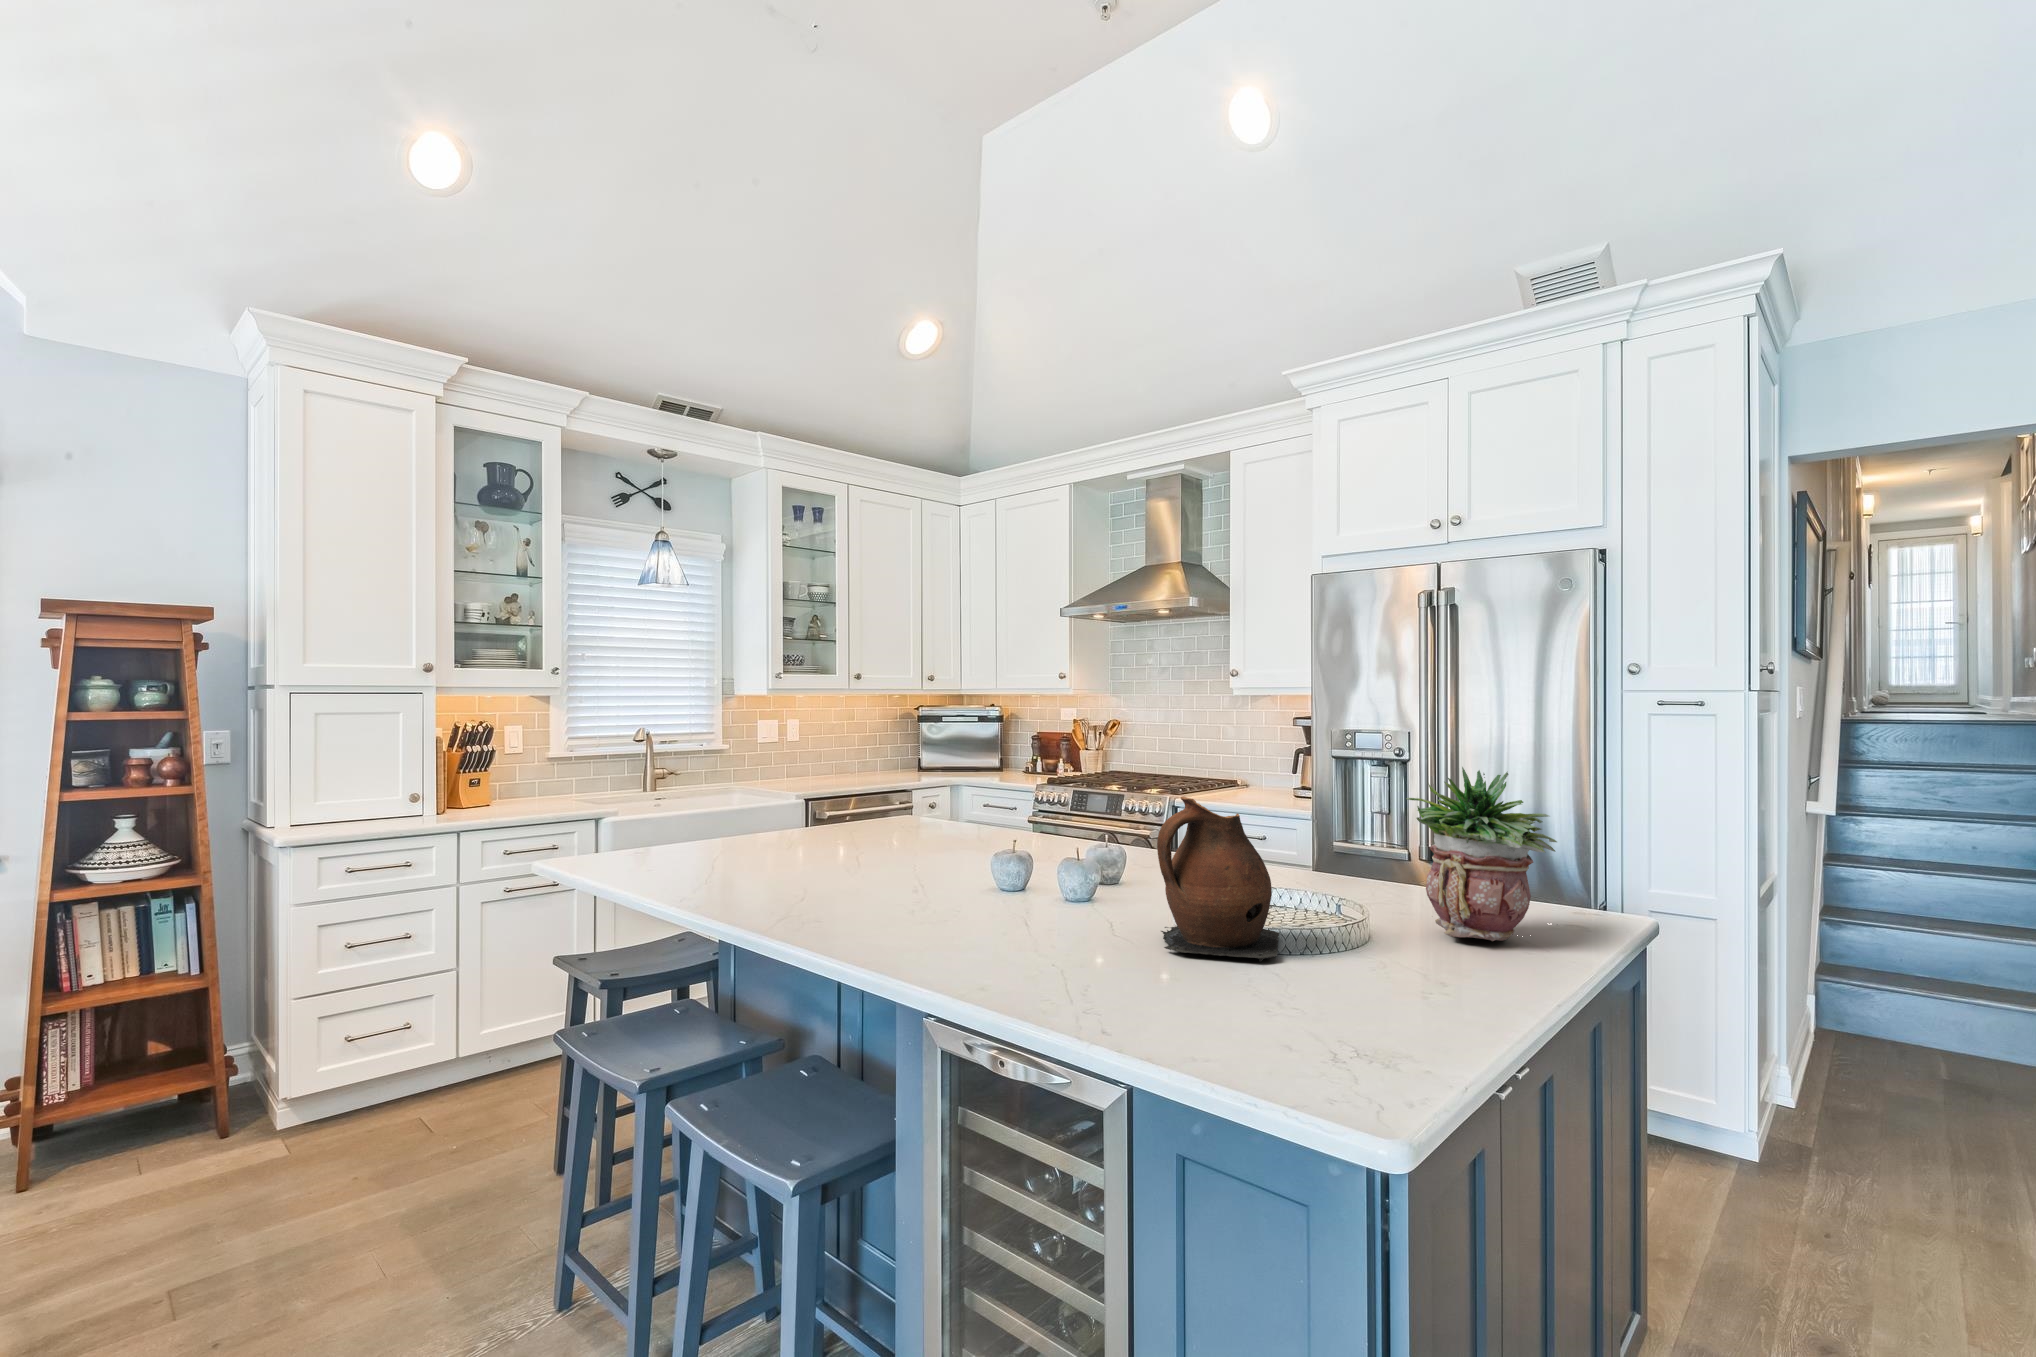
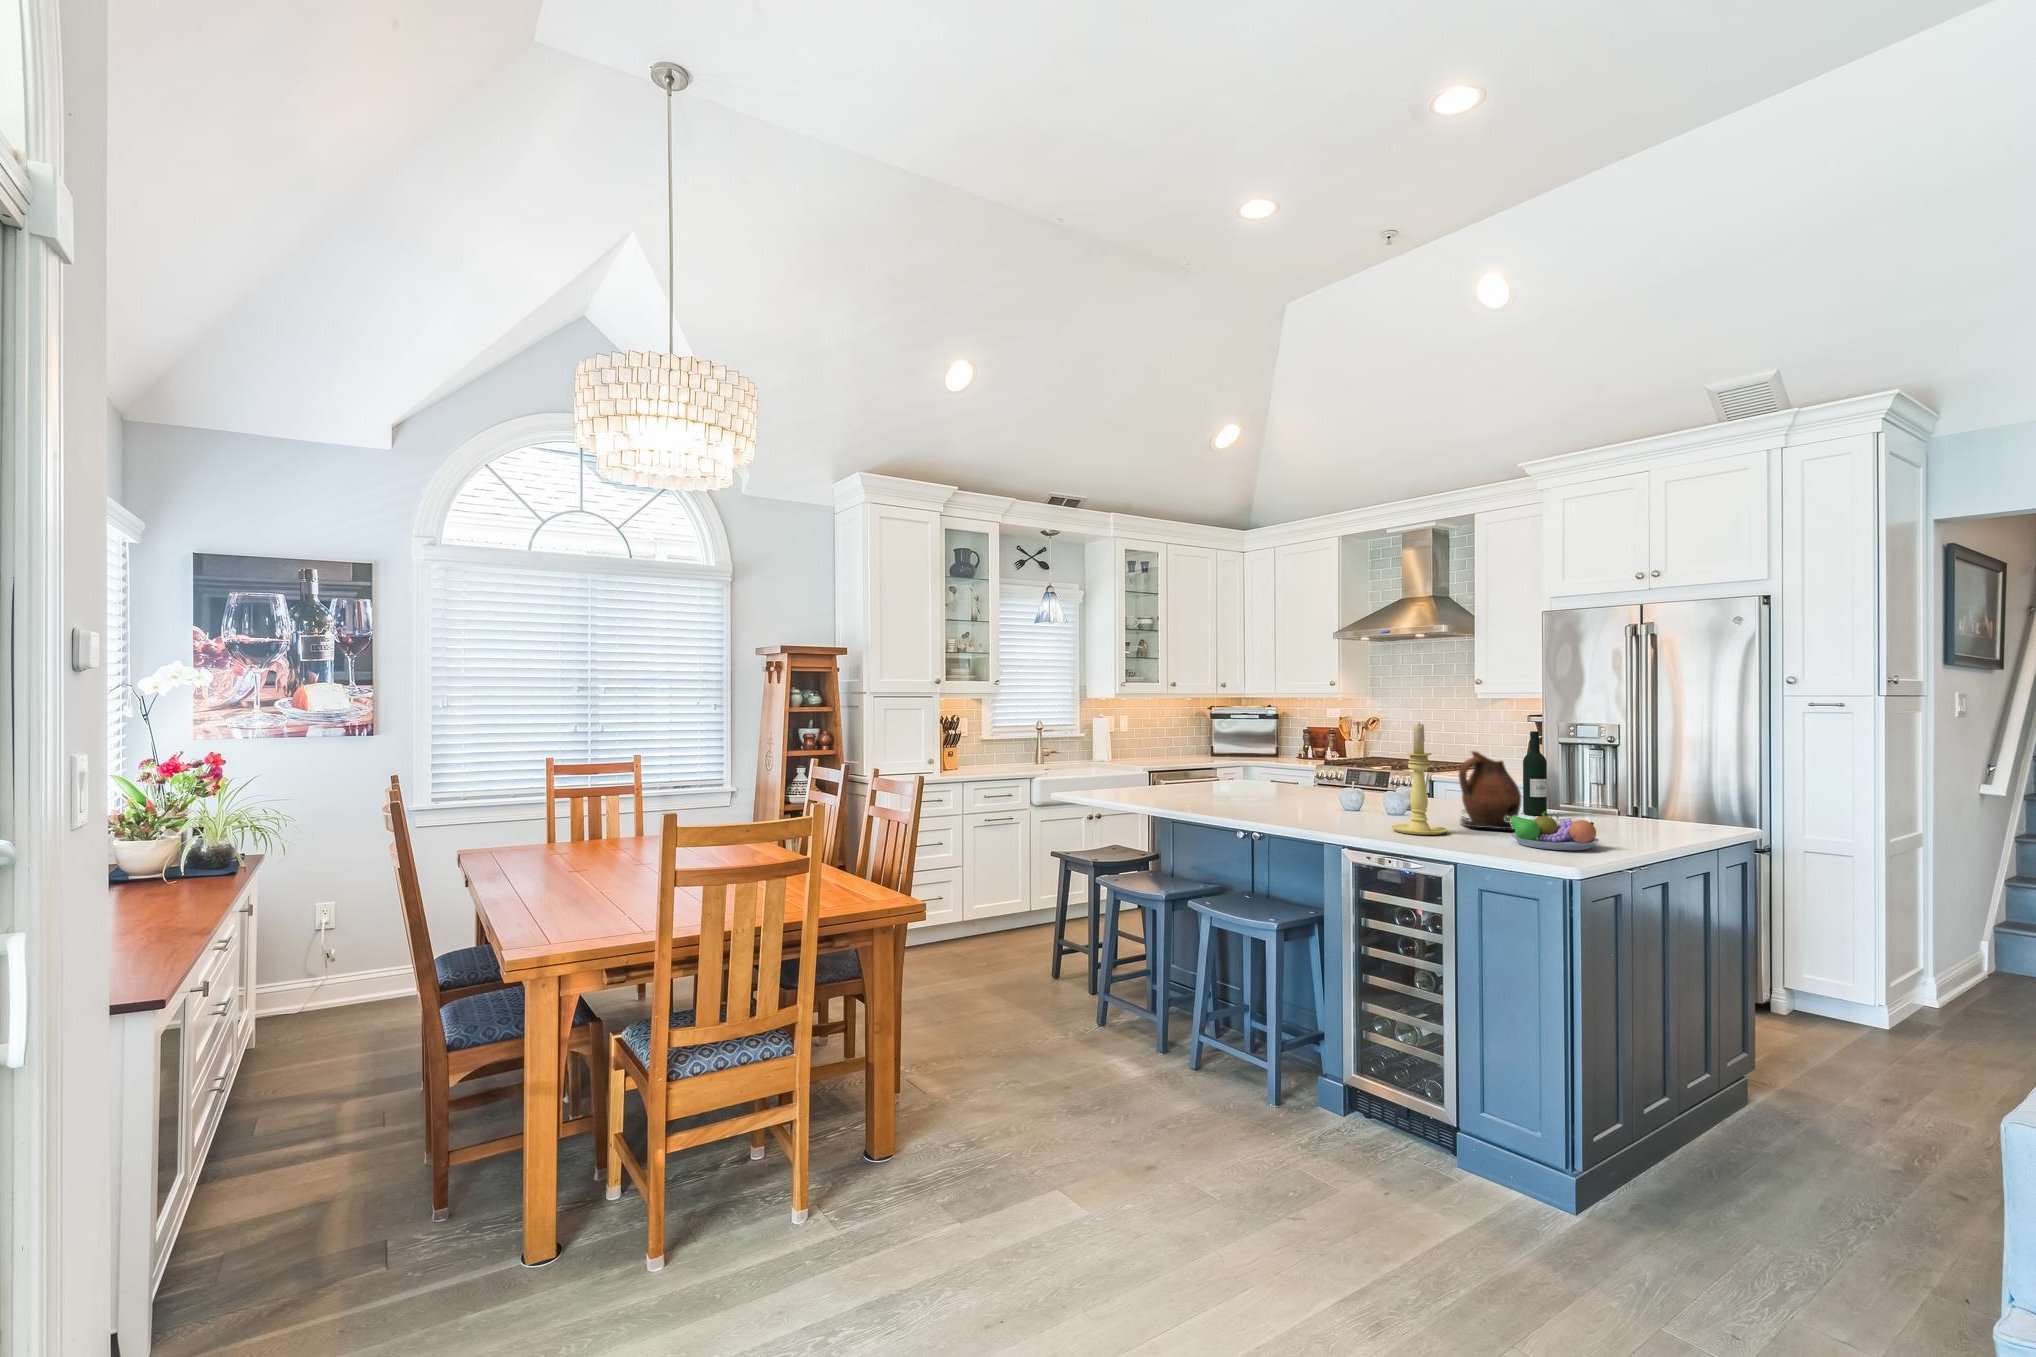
candle holder: none [1016,743,1127,986] -> present [1391,724,1448,835]
wine bottle: none [1279,751,1317,901] -> present [1523,731,1547,816]
potted plant: present [1407,767,1557,941] -> none [1599,738,1689,829]
fruit bowl: none [1235,930,1422,1038] -> present [1505,811,1599,850]

